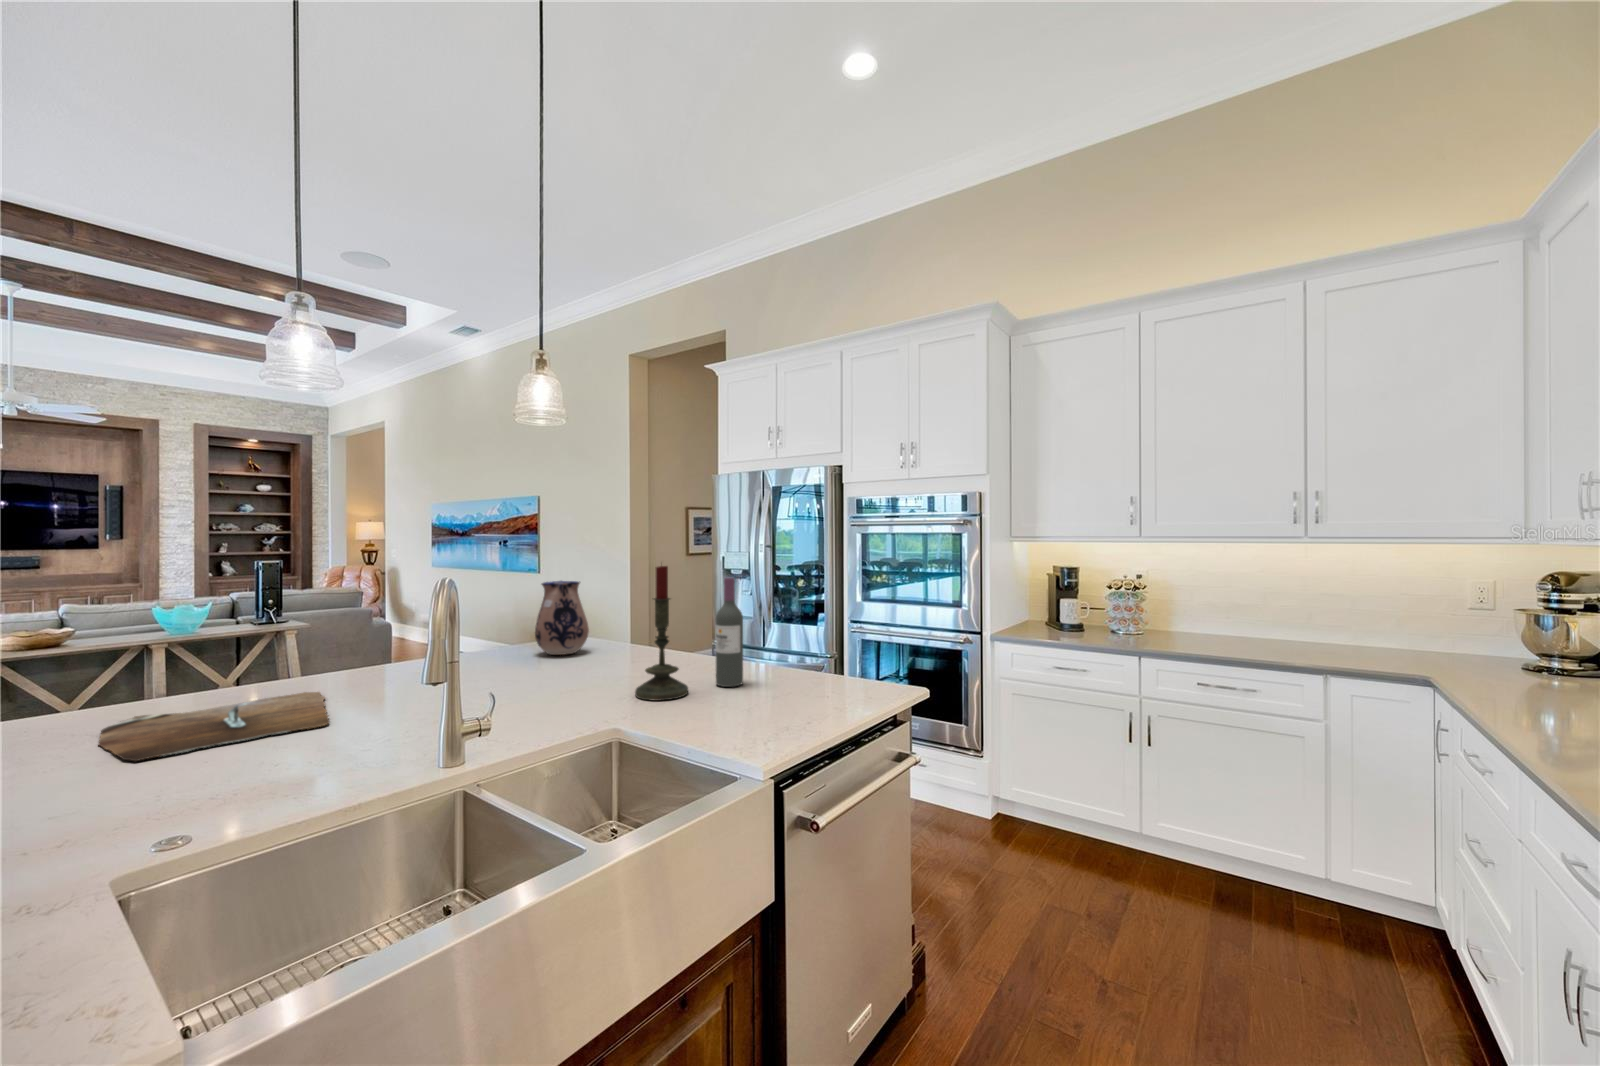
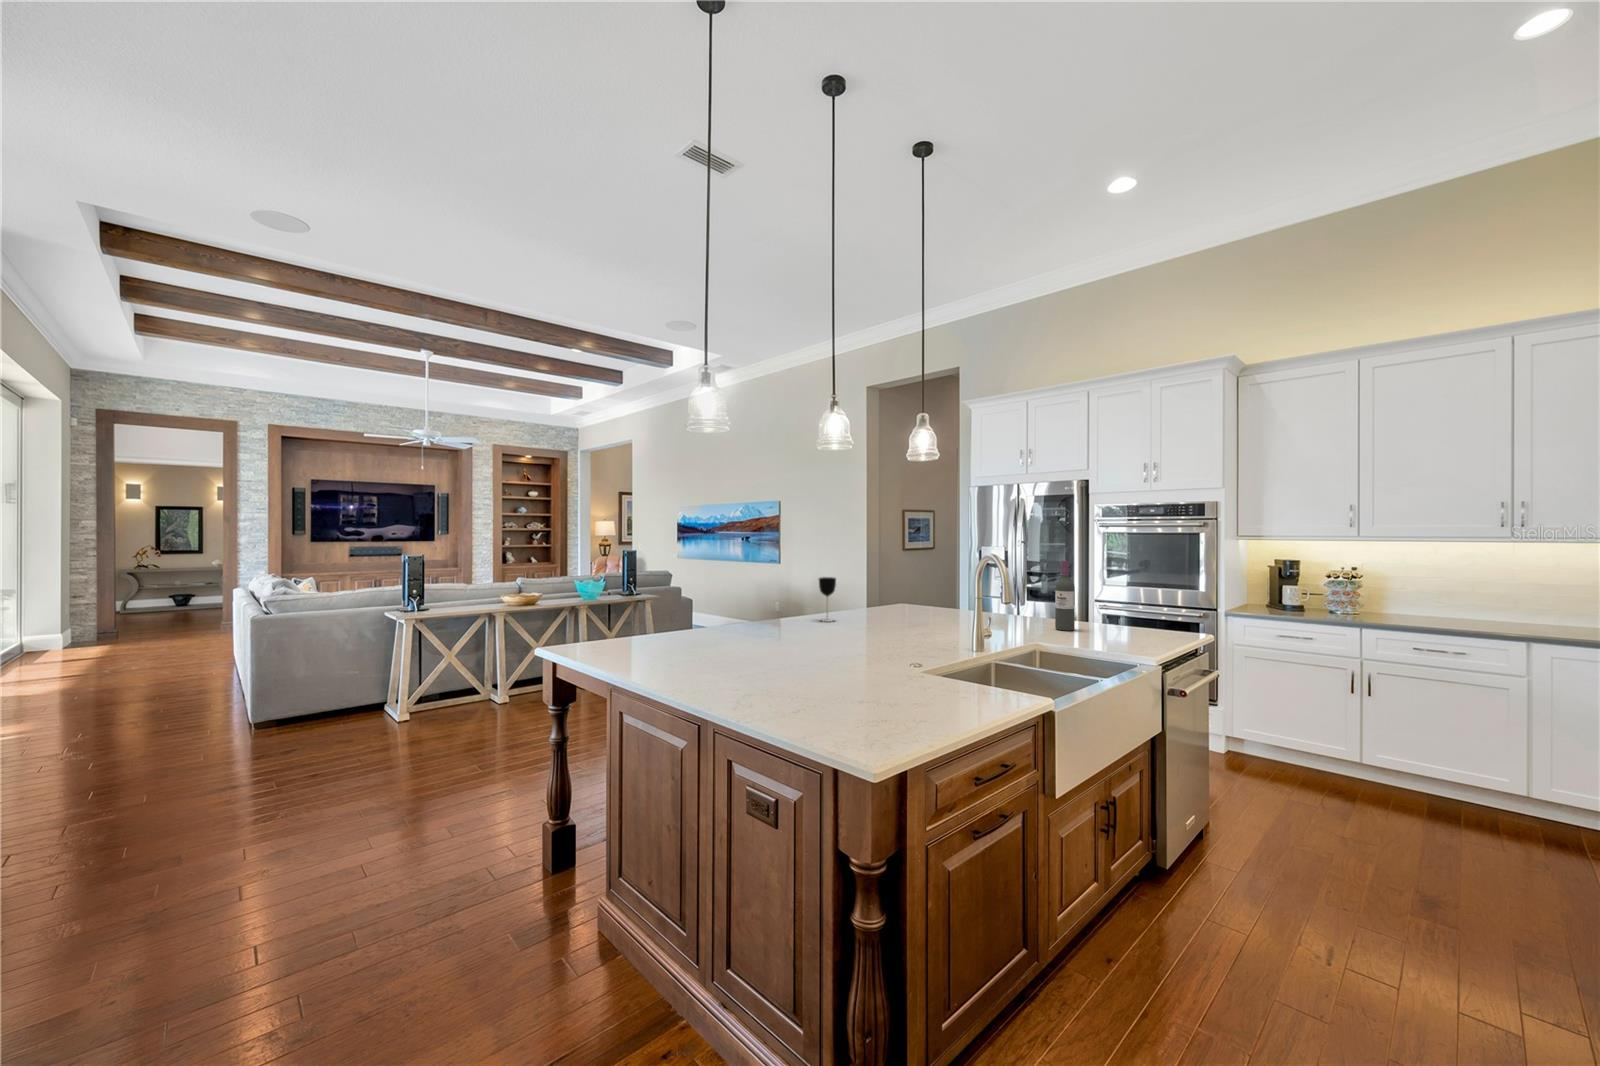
candle: present [635,566,688,701] -> none [1012,550,1046,635]
ceramic pitcher: present [535,581,589,655] -> none [901,564,935,613]
wine glass: none [342,608,379,684] -> present [819,577,836,622]
cutting board: present [99,692,330,761] -> none [752,624,865,644]

